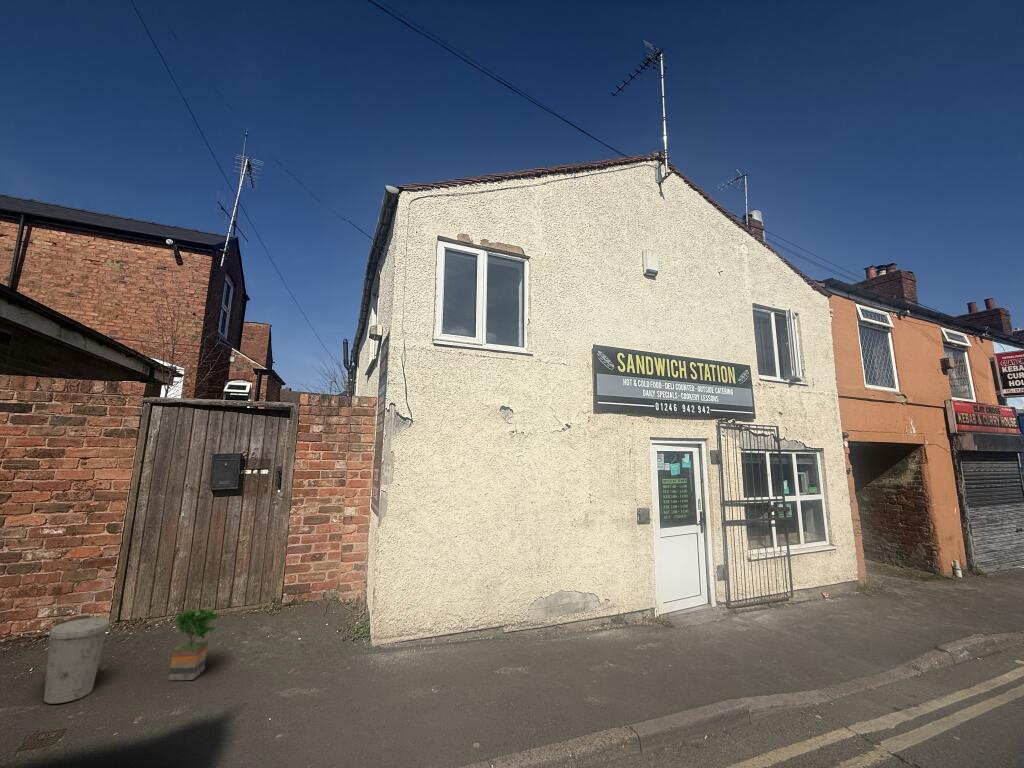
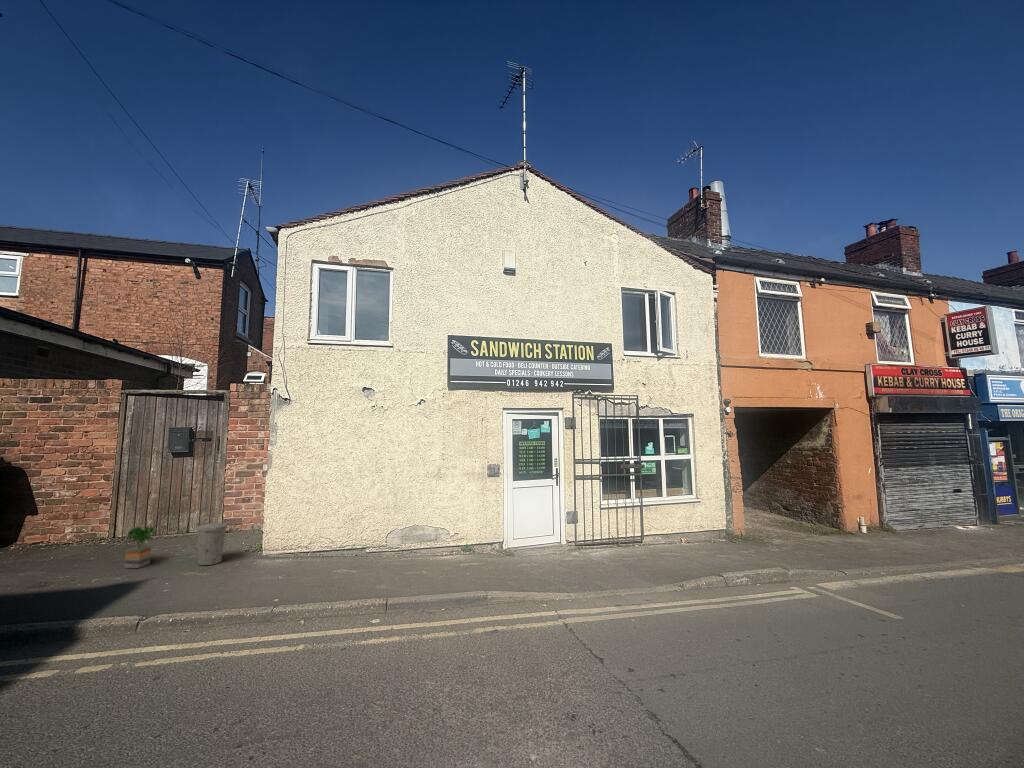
trash can: present [44,618,110,703] -> present [197,523,227,565]

